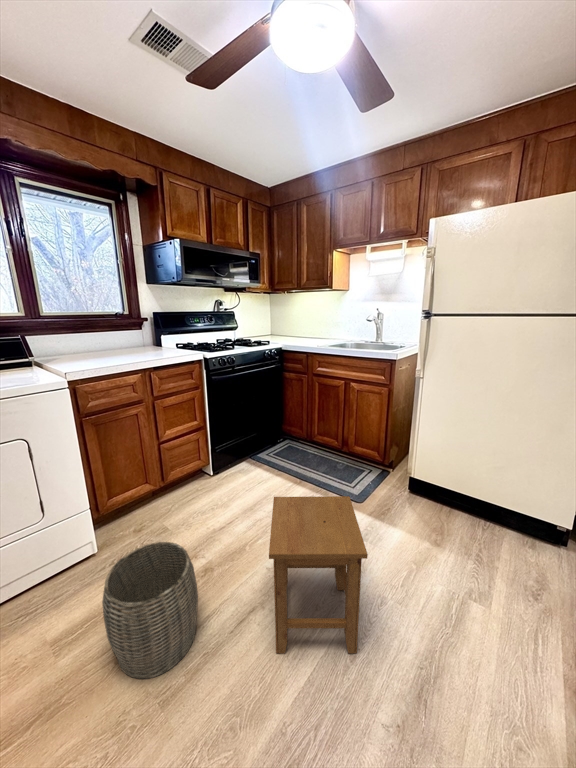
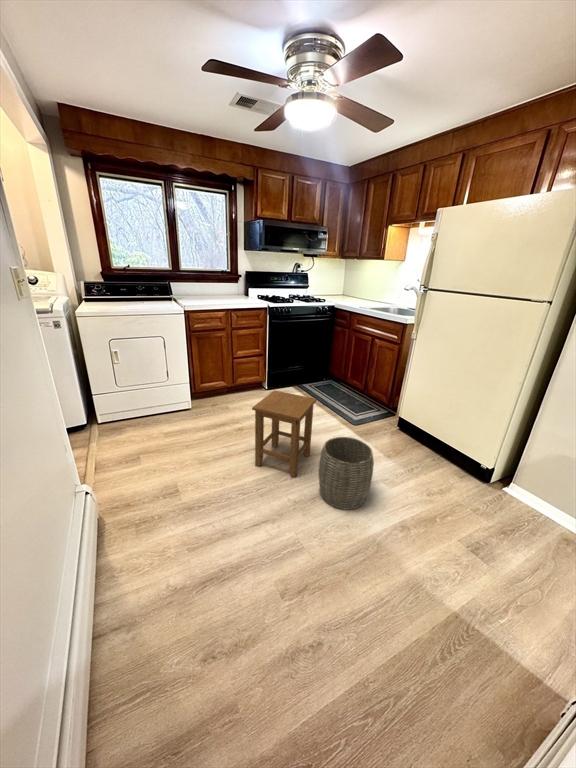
woven basket: present [102,542,198,679] -> present [318,437,374,509]

